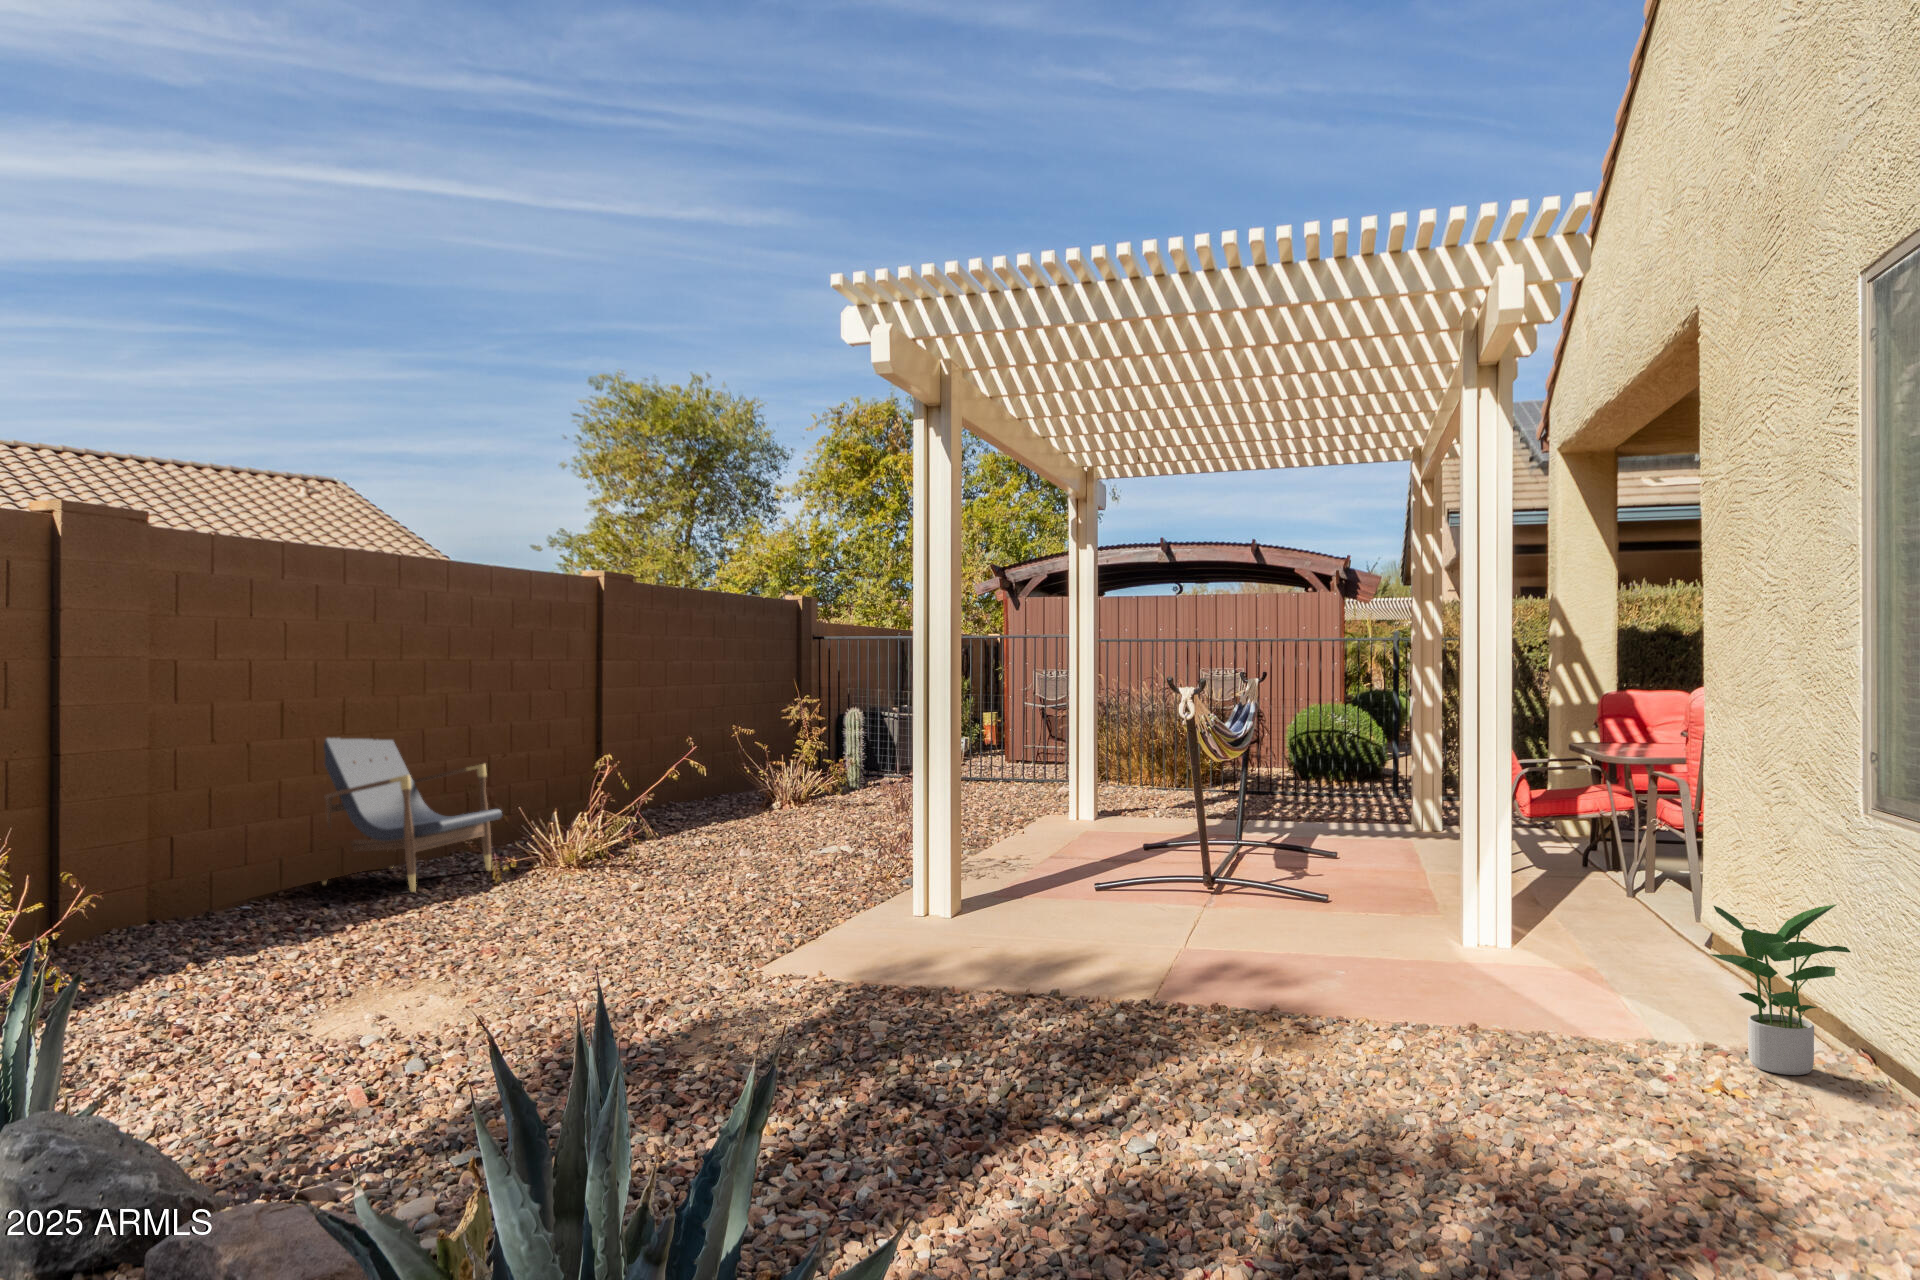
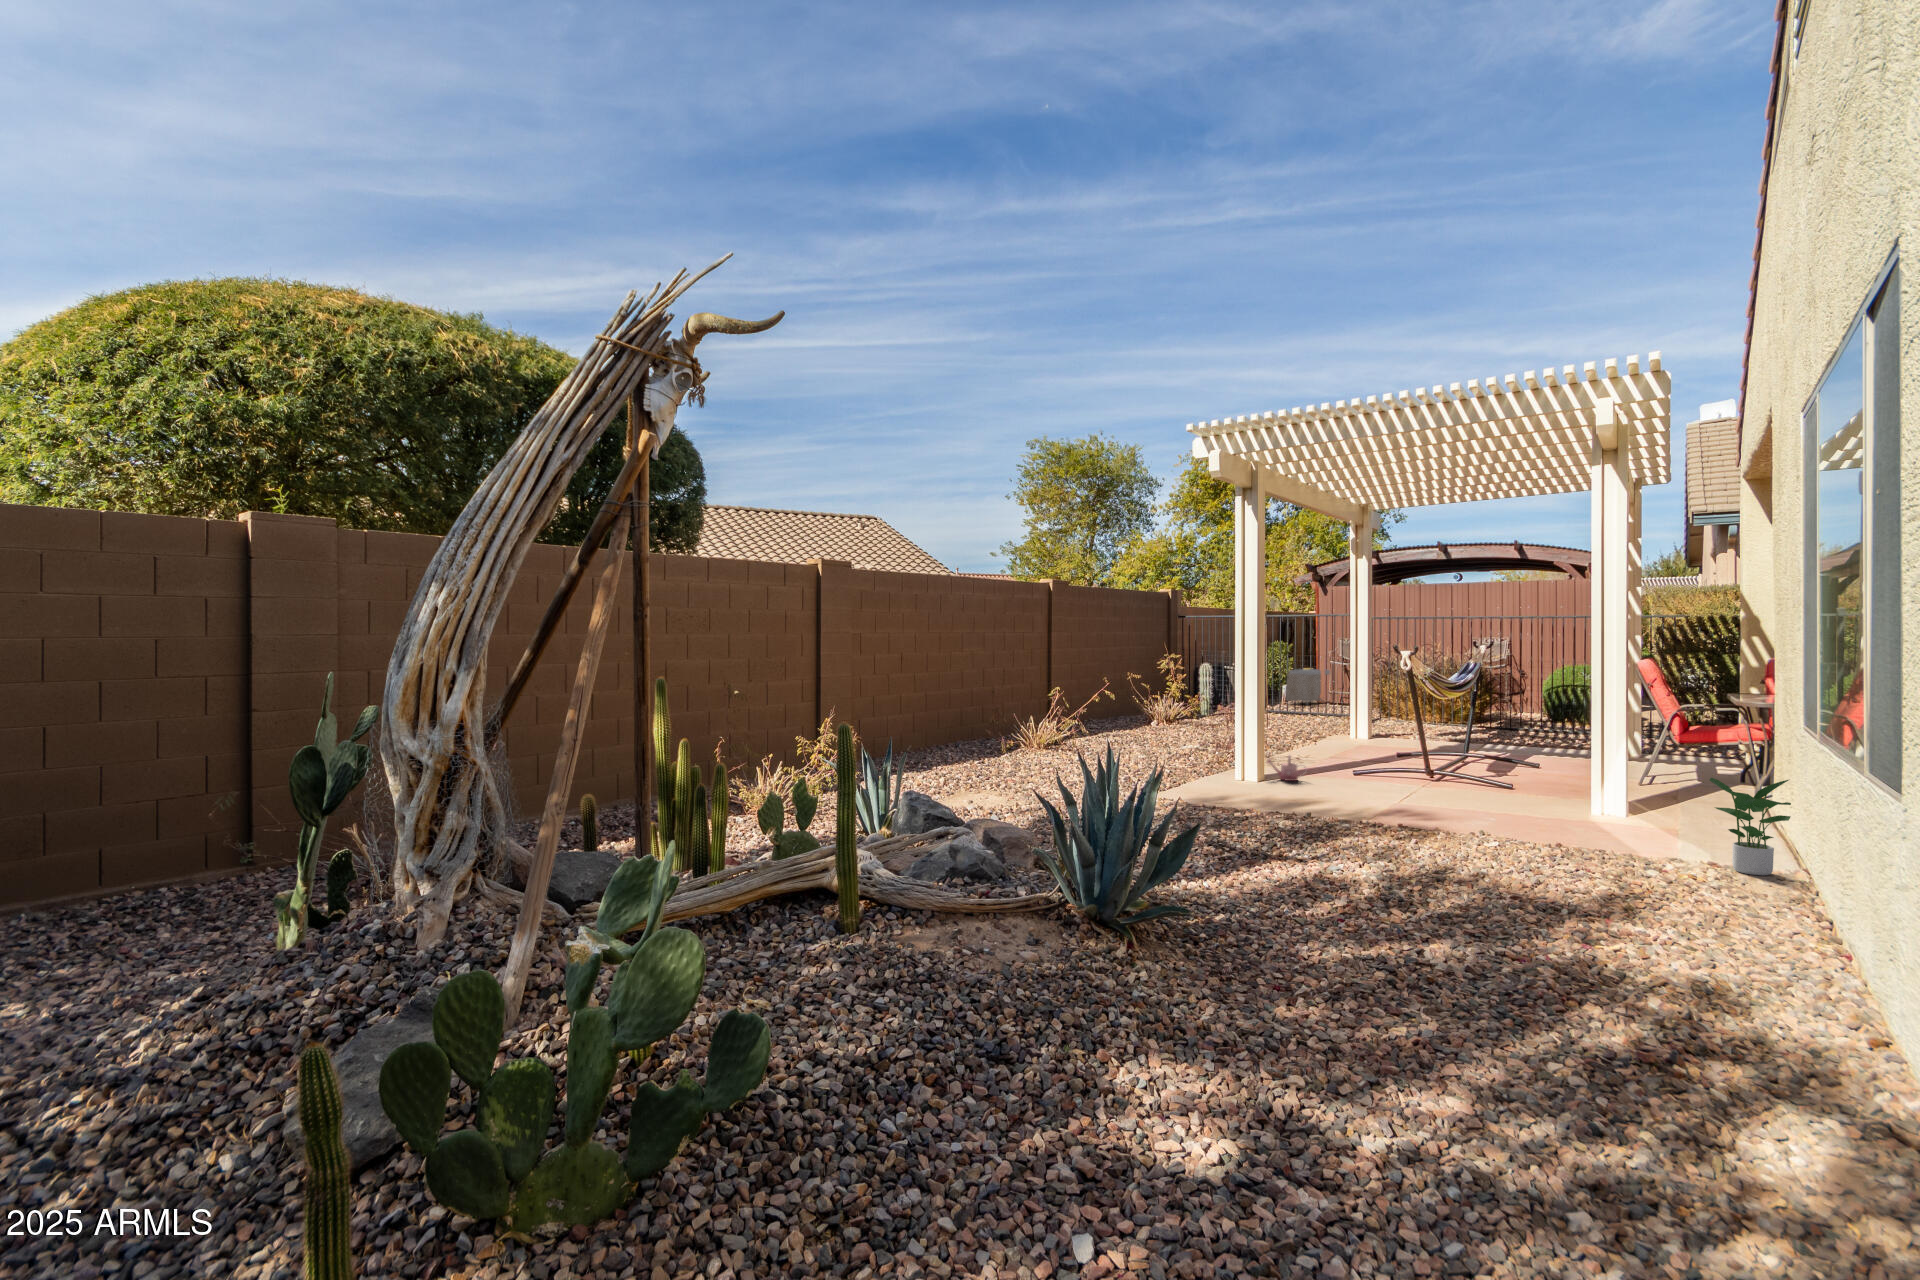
storage bench: none [966,714,1026,767] -> present [1286,669,1330,704]
lounge chair: present [323,738,502,892] -> none [910,666,1005,755]
watering can: none [952,868,1020,914] -> present [1267,754,1299,781]

